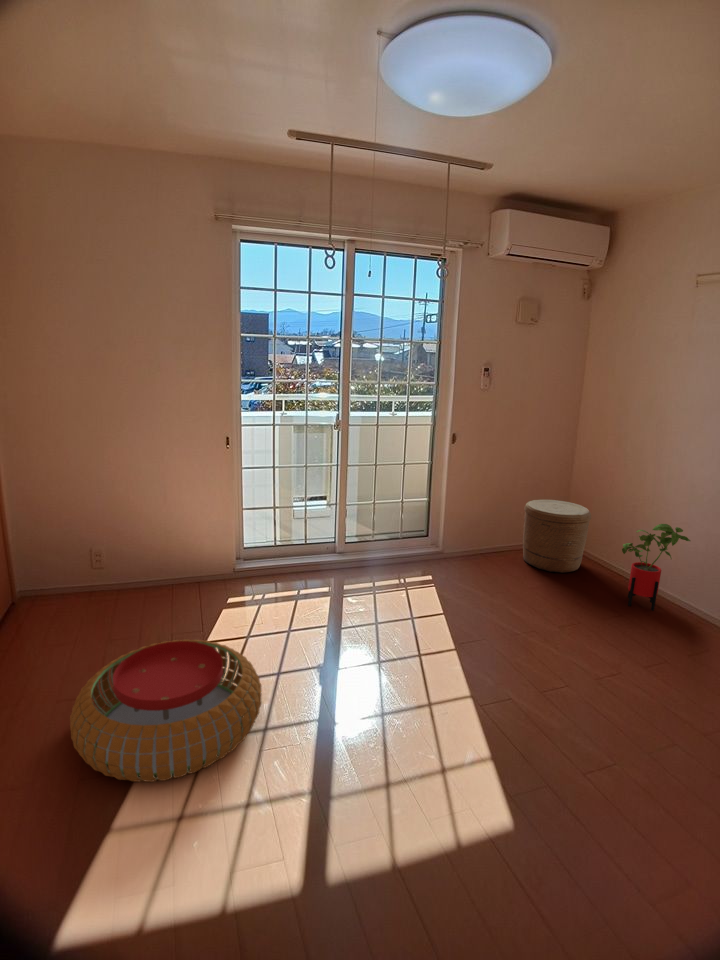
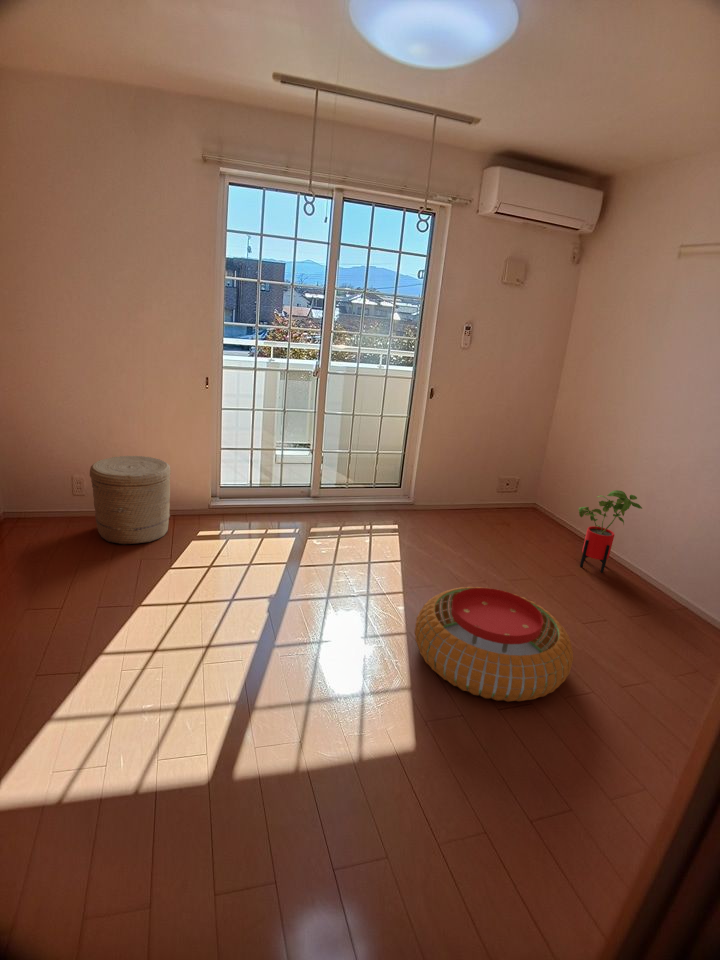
woven basket: present [522,500,591,573] -> present [90,456,171,544]
pouf: present [70,639,261,782] -> present [415,587,573,702]

